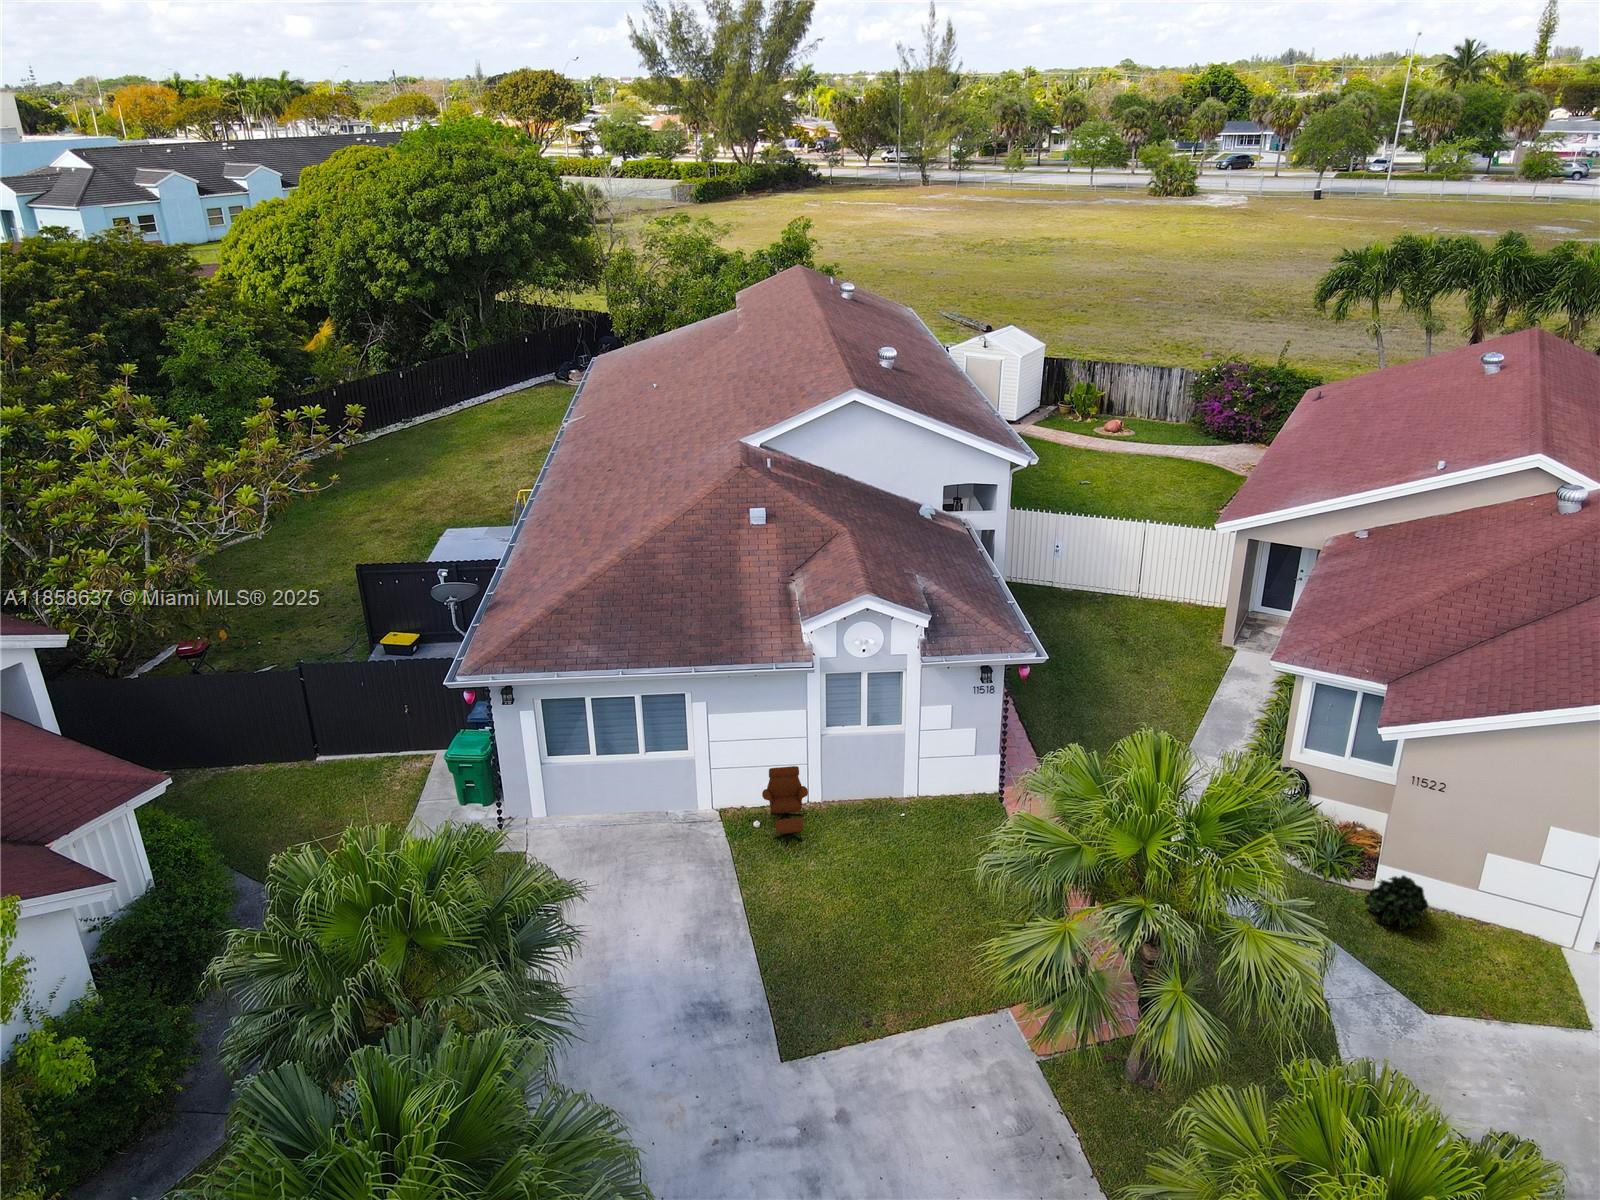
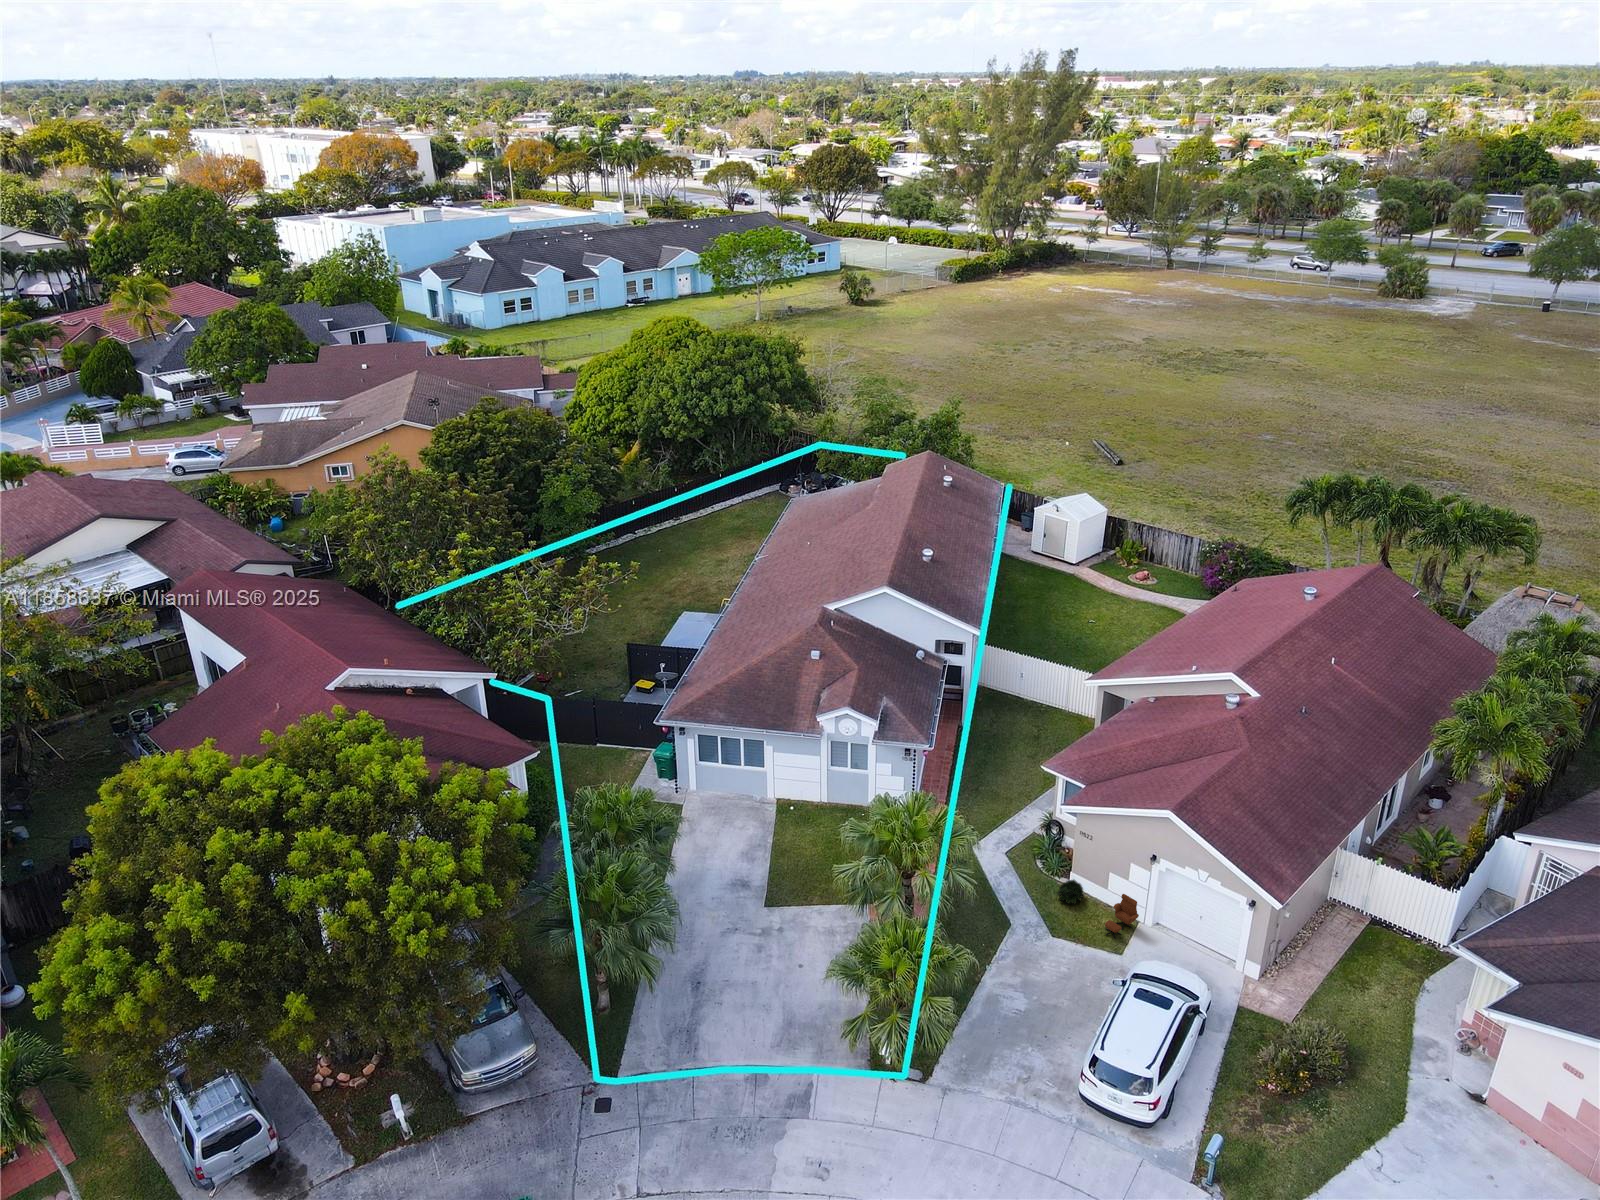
lounge chair: present [762,766,808,846] -> present [1105,894,1139,938]

